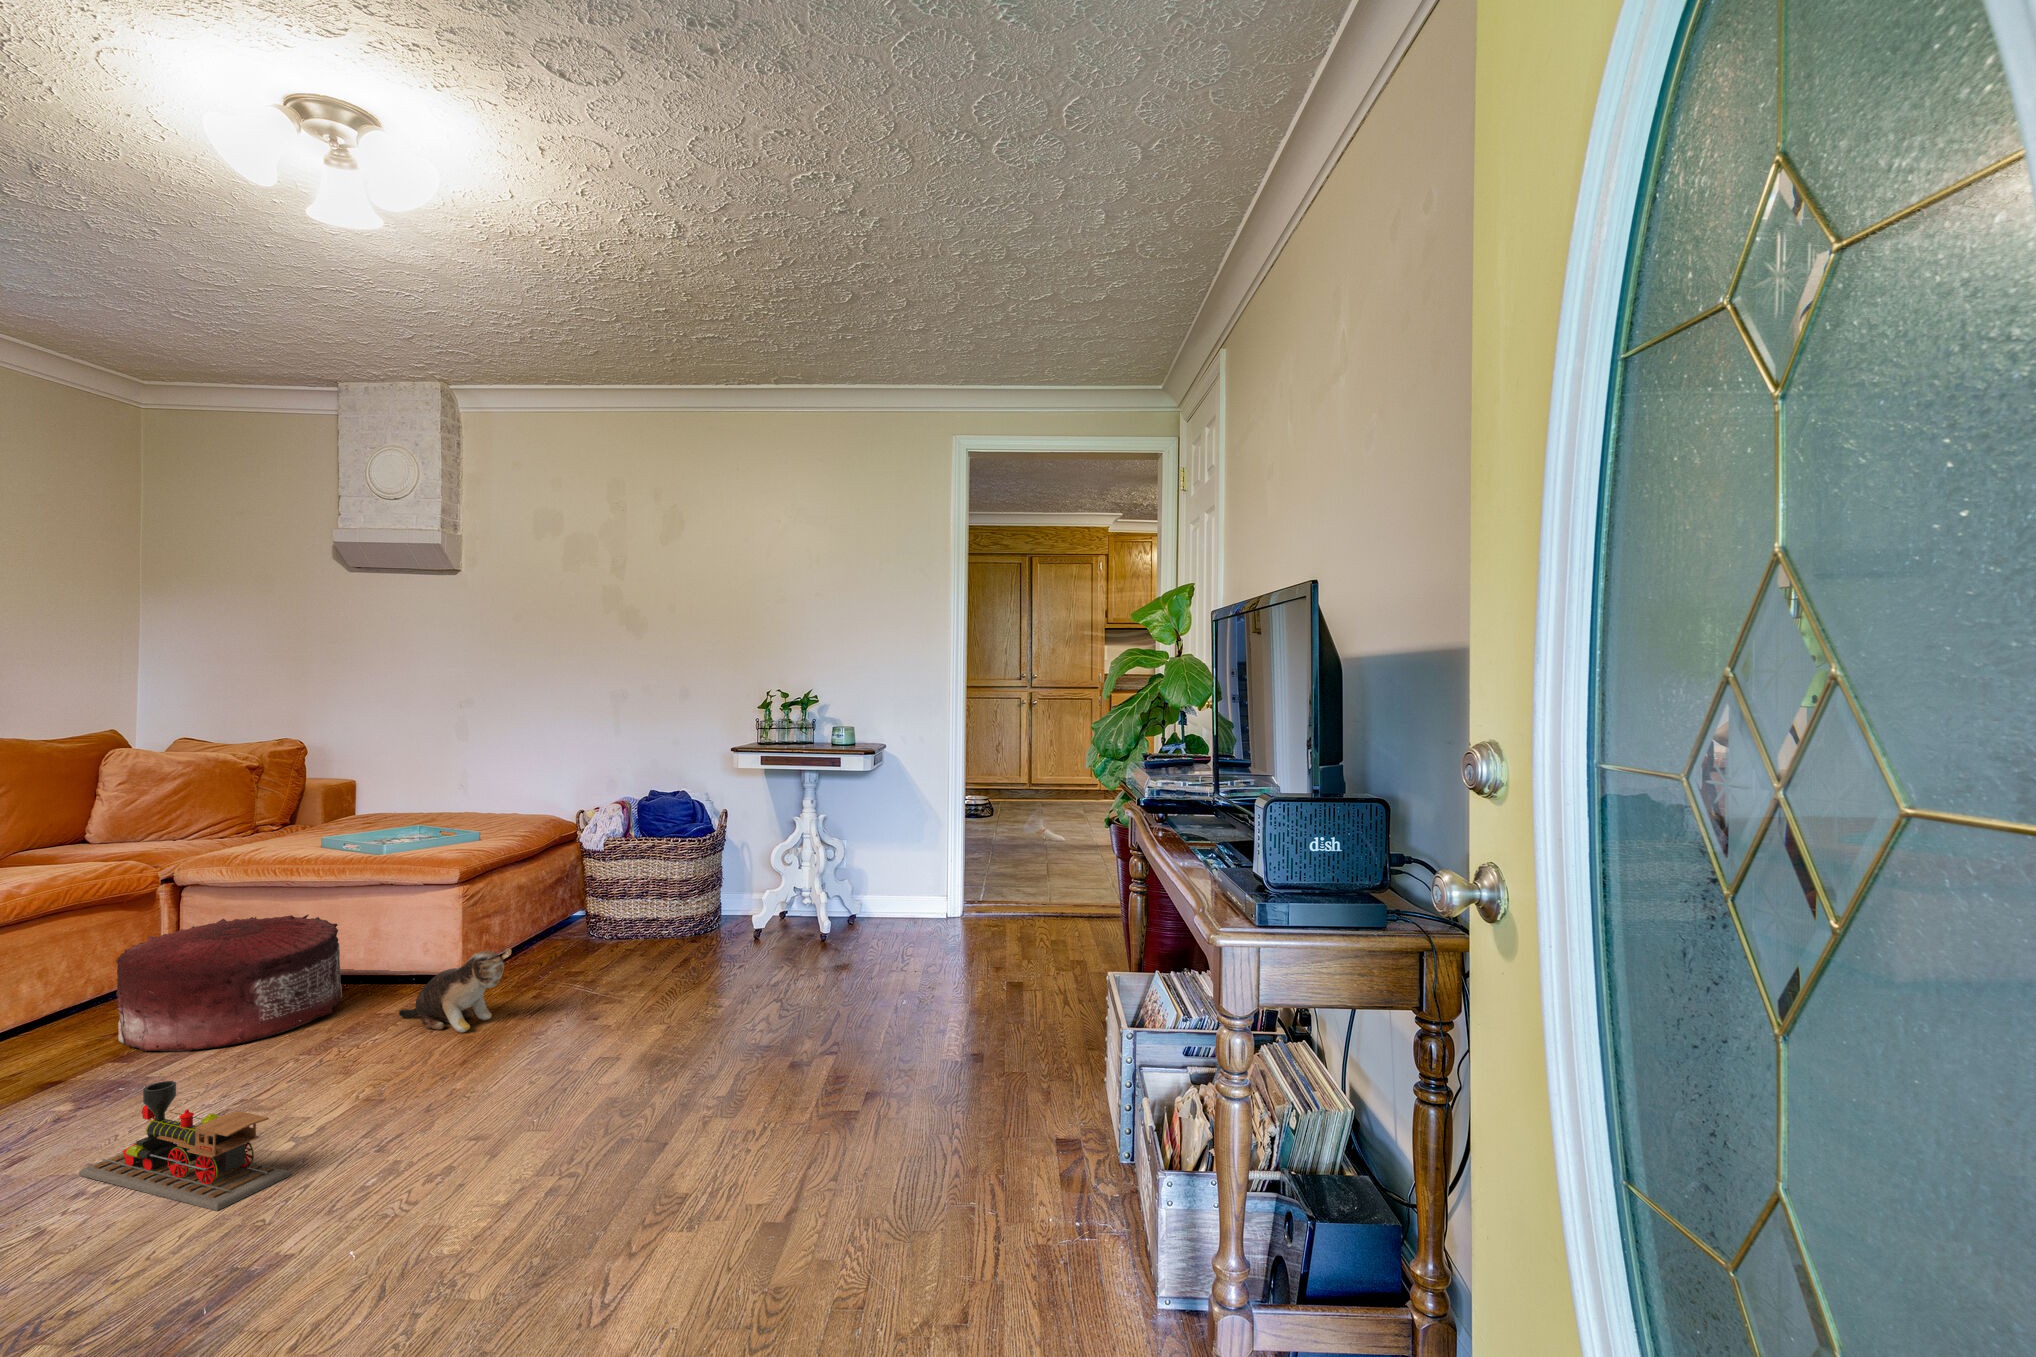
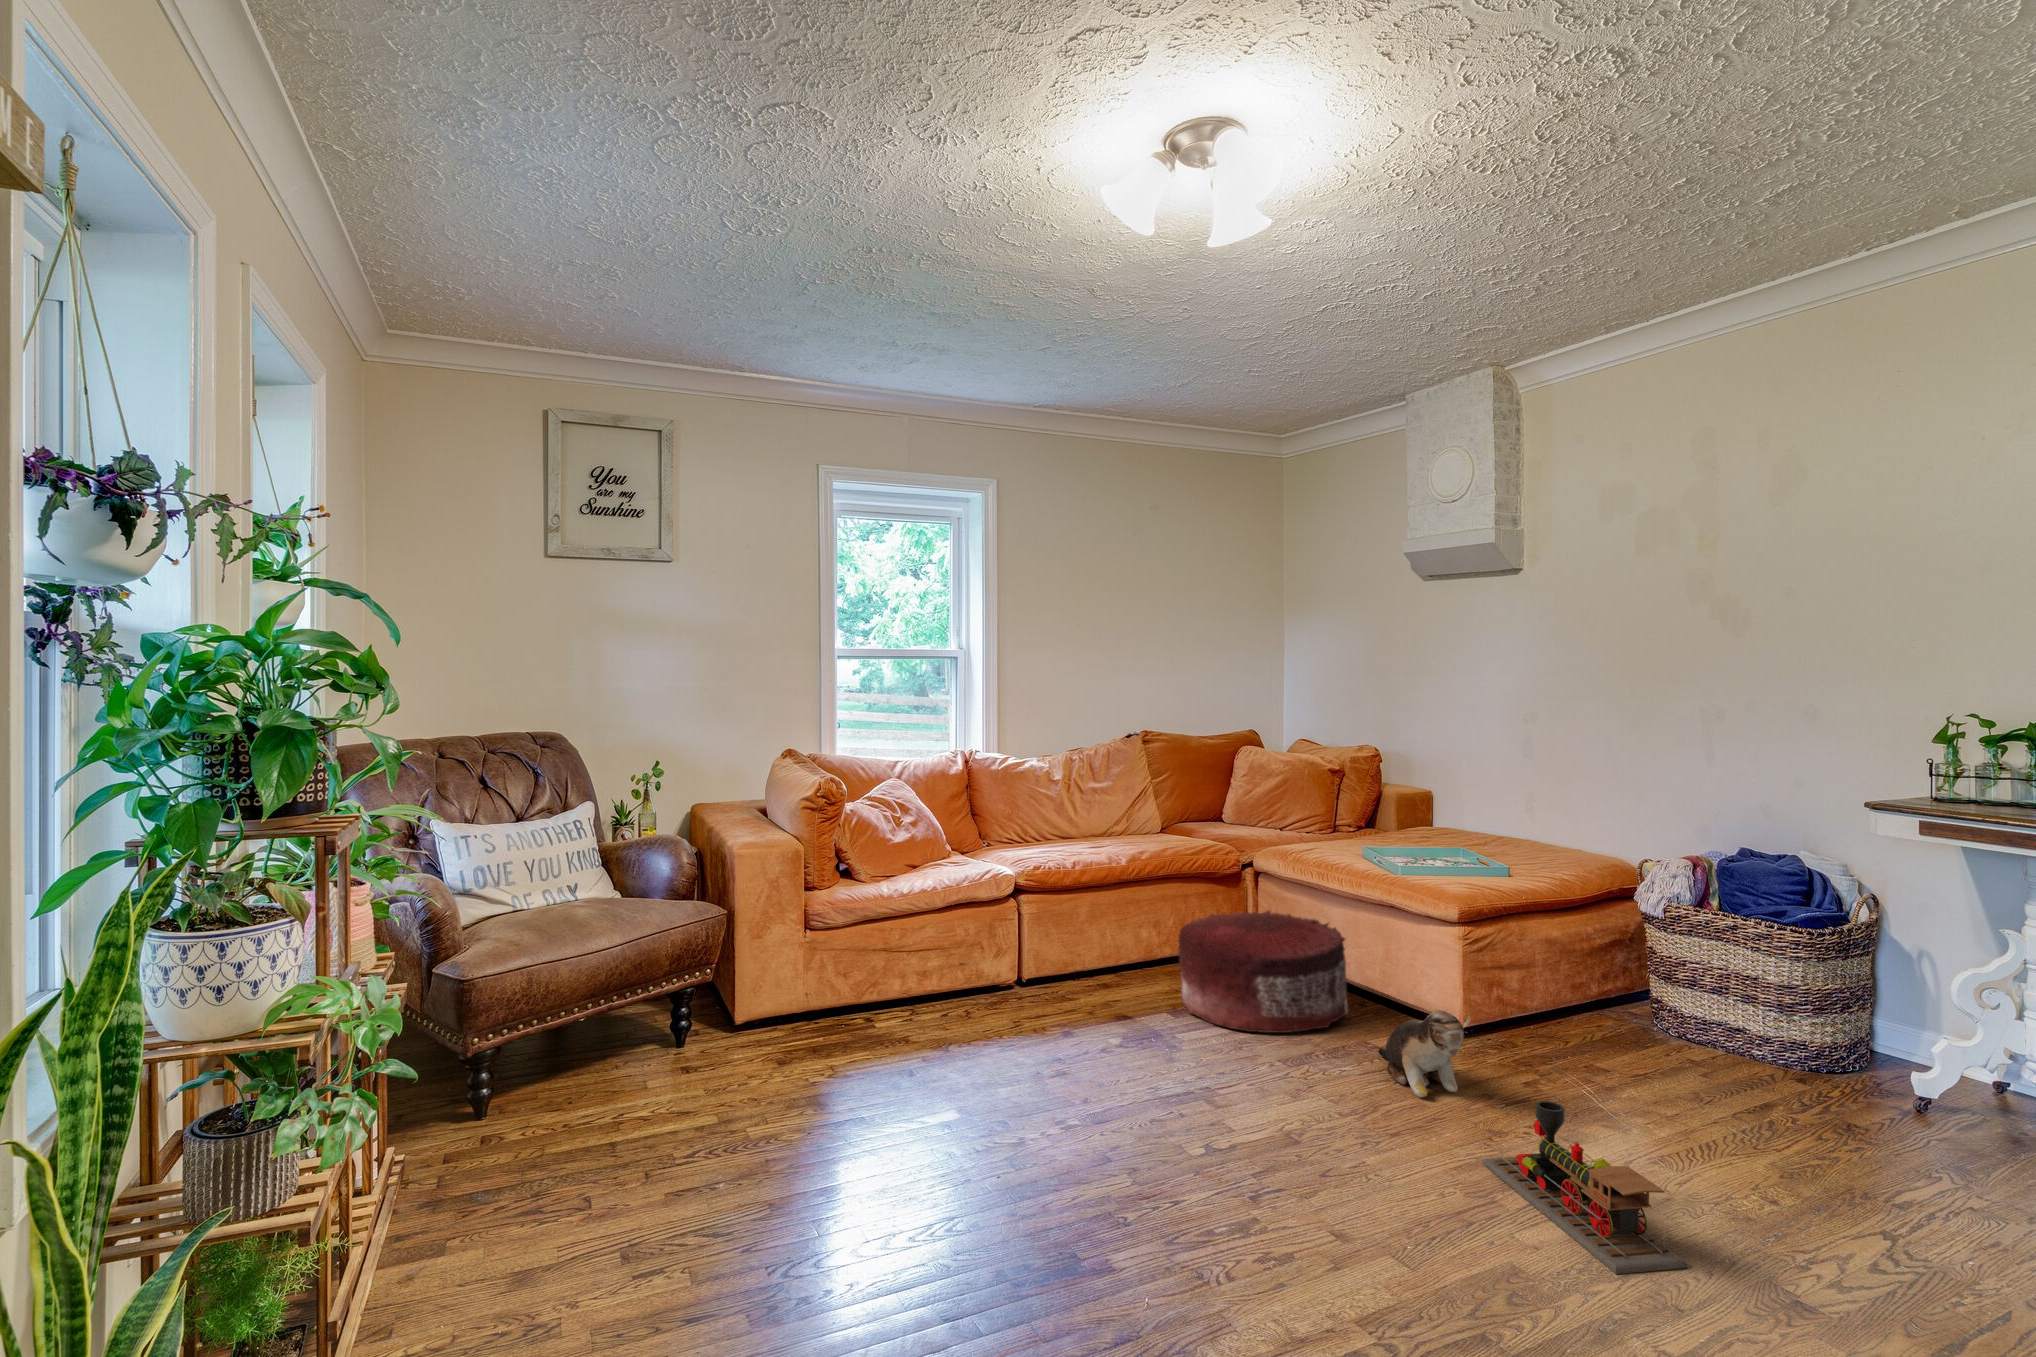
toy train: present [79,1081,290,1211] -> present [1482,1101,1687,1274]

